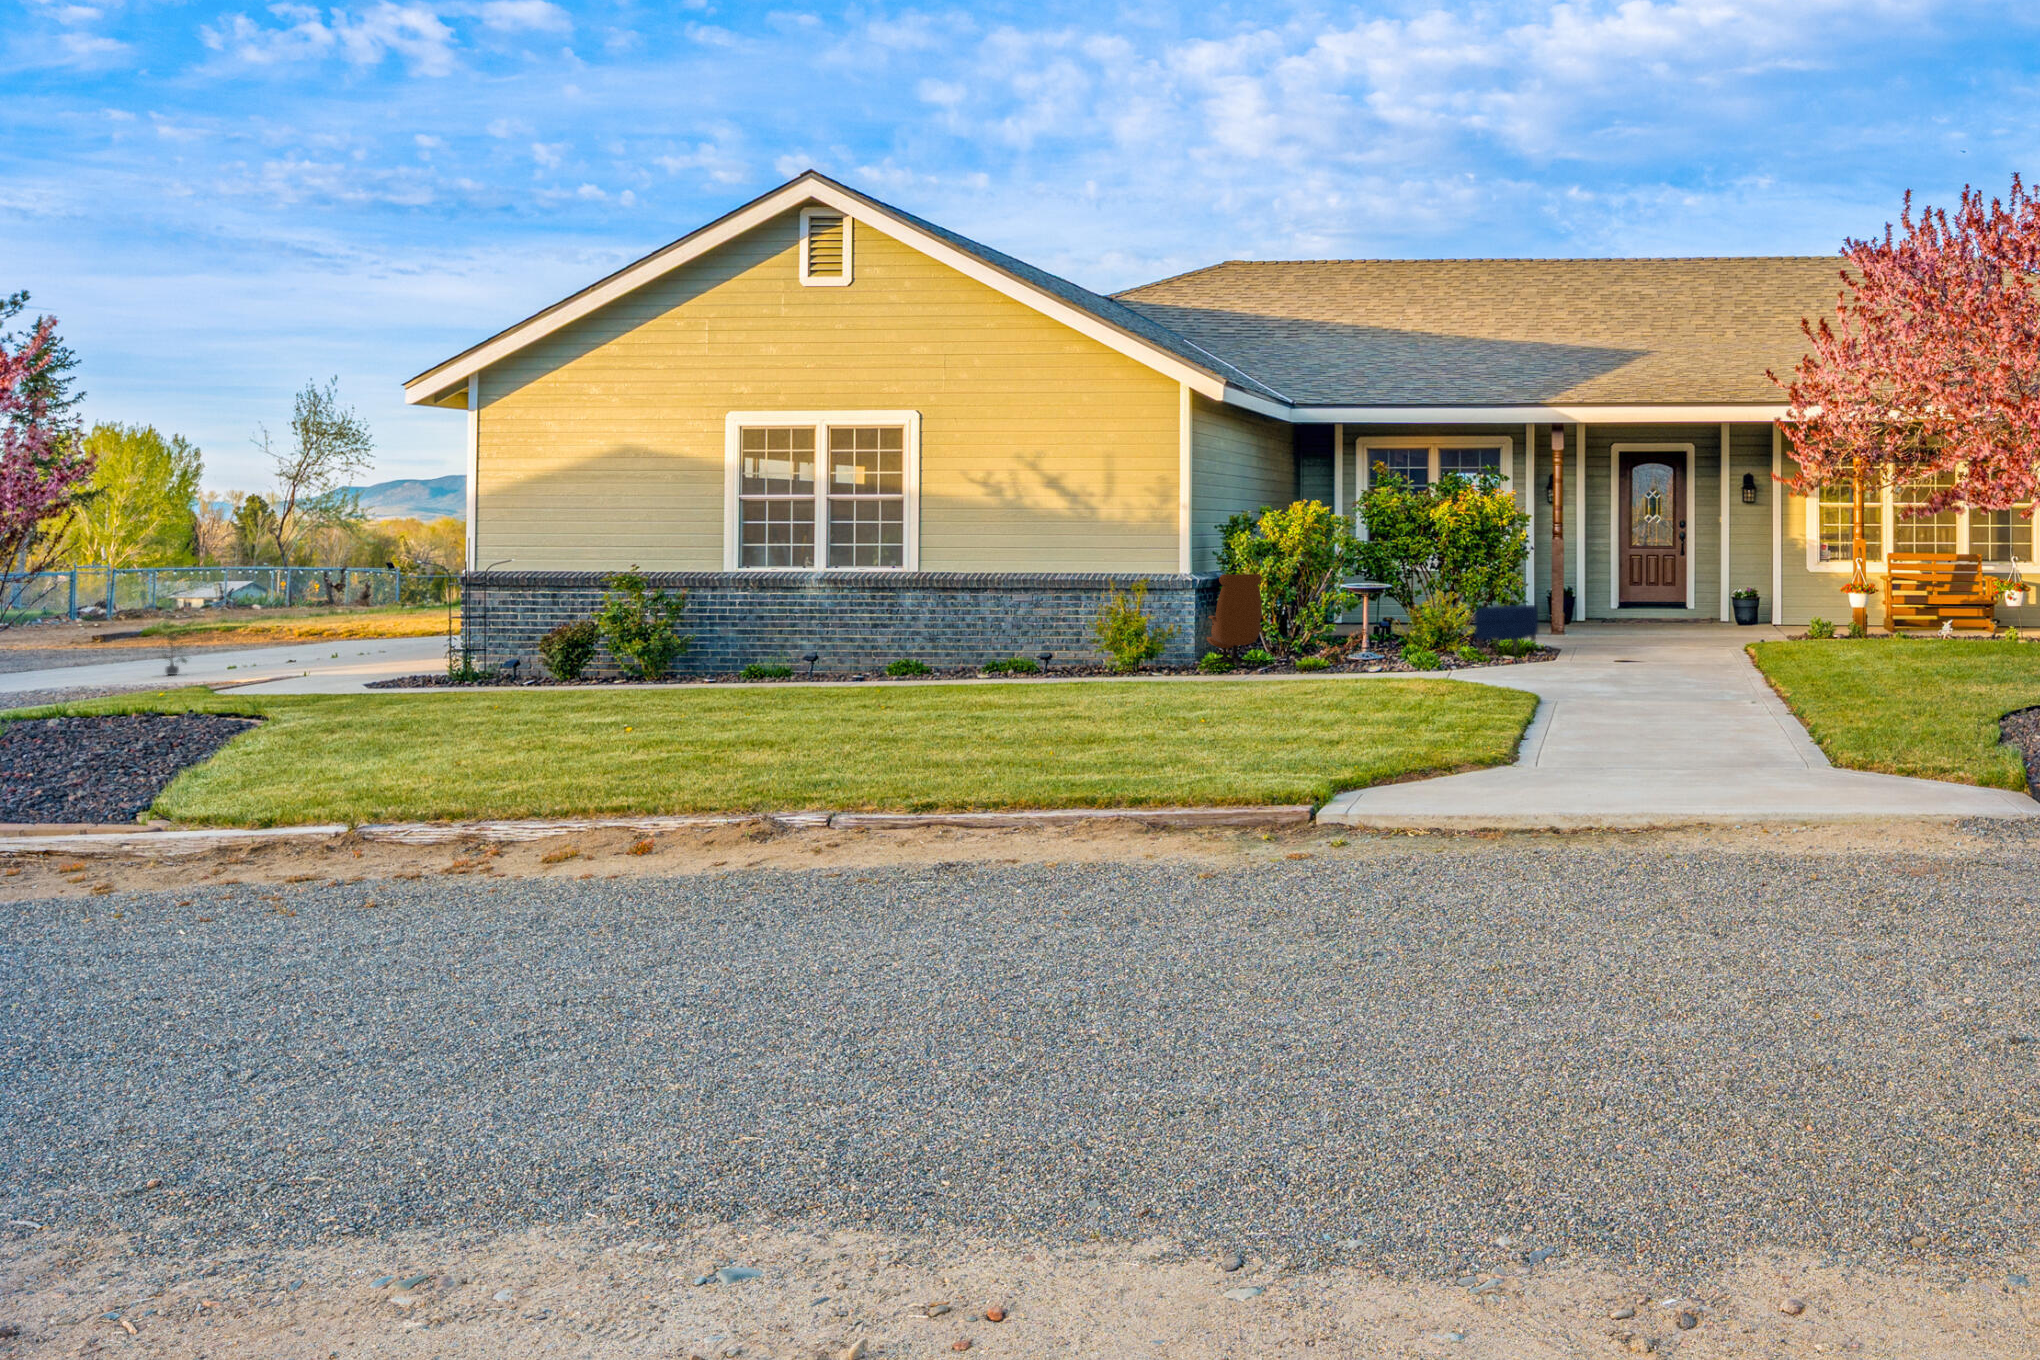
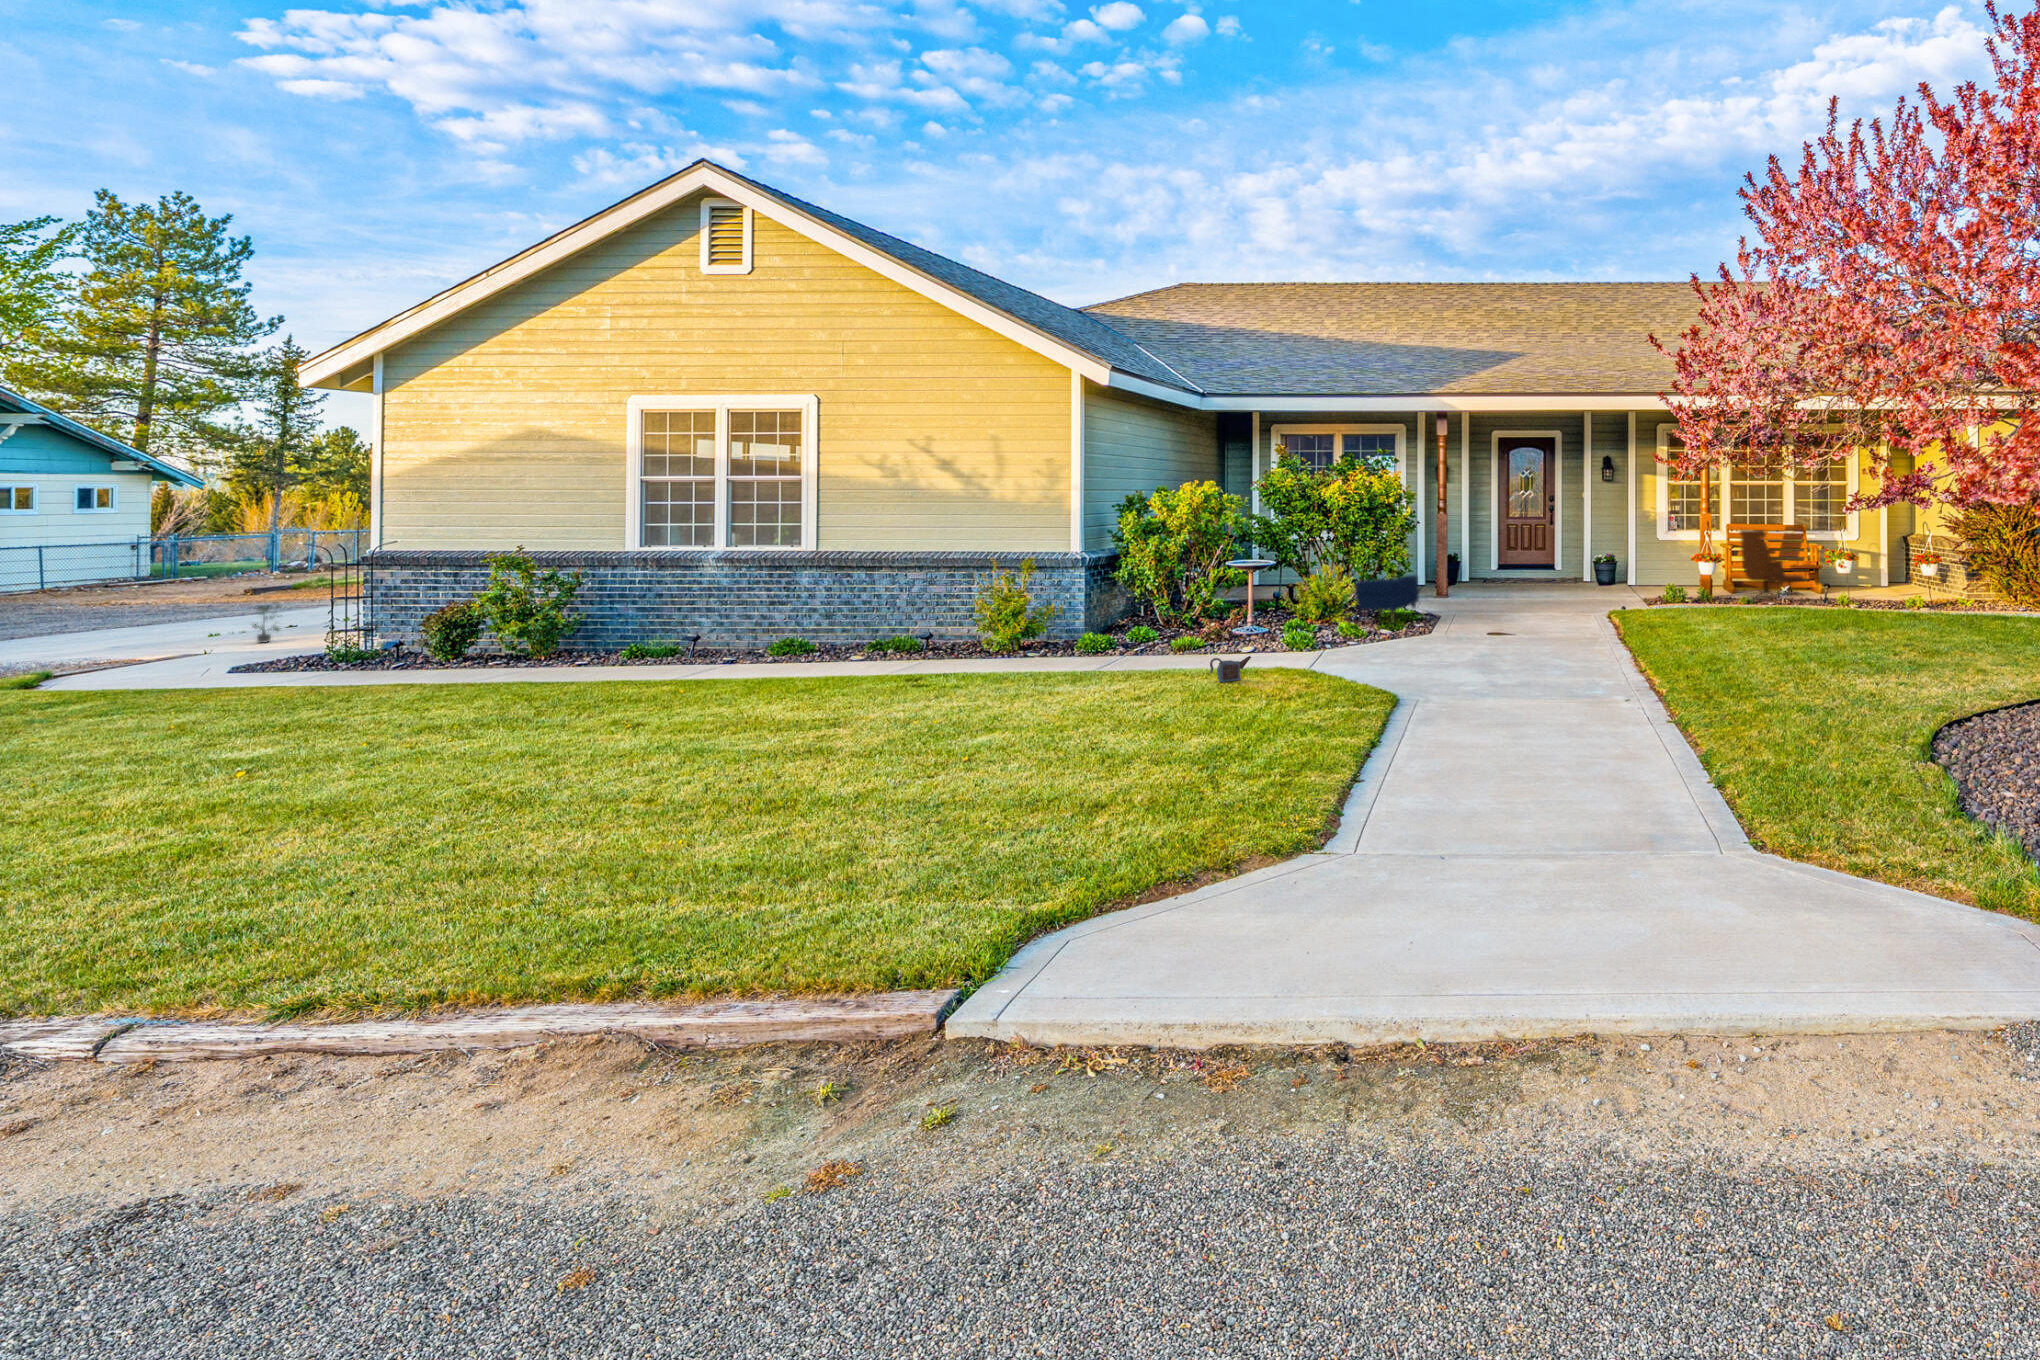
lounge chair: present [1205,574,1264,668] -> present [1740,530,1804,595]
potted plant: present [163,634,187,675] -> present [253,605,279,643]
watering can: none [1365,669,1403,693] -> present [1210,656,1251,682]

